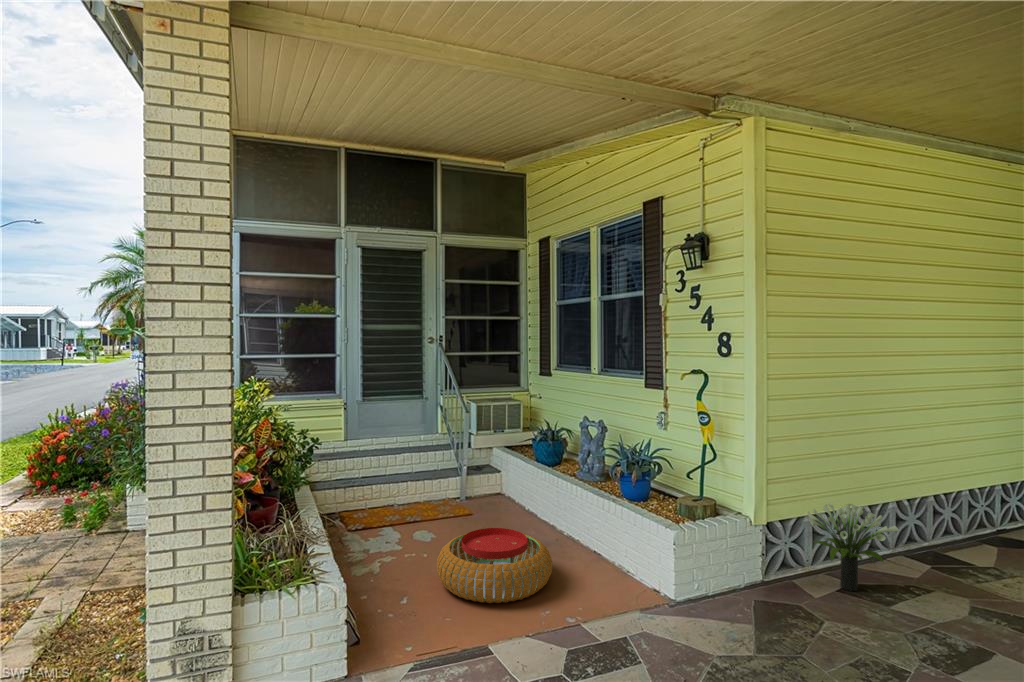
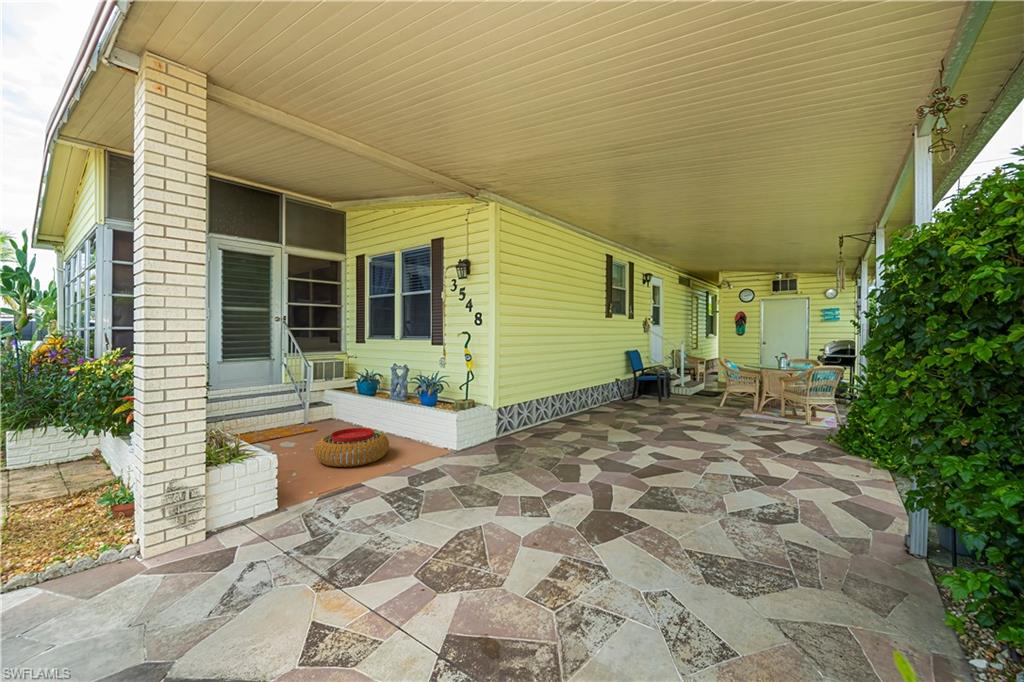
potted plant: present [808,503,899,591] -> none [515,395,552,435]

